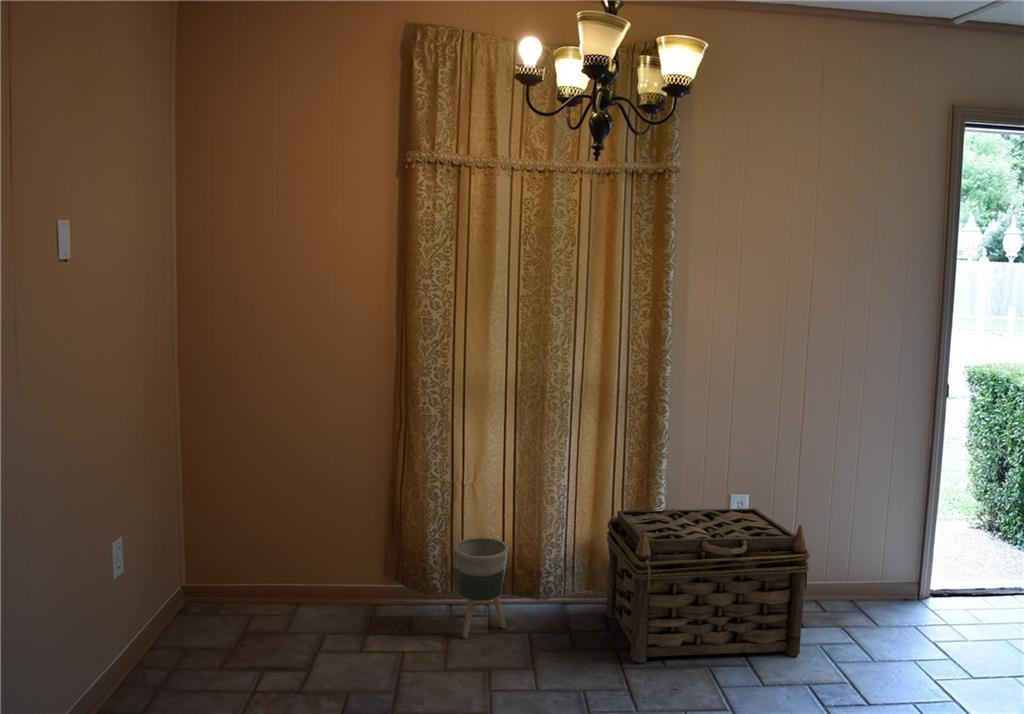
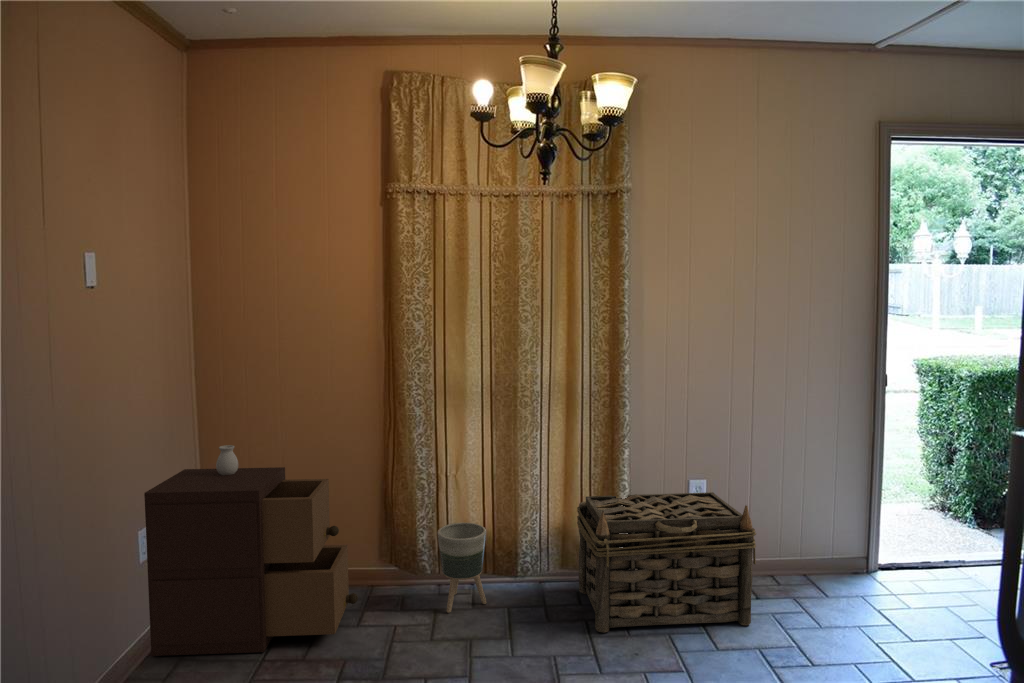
storage cabinet: none [124,447,364,686] -> present [144,445,358,656]

